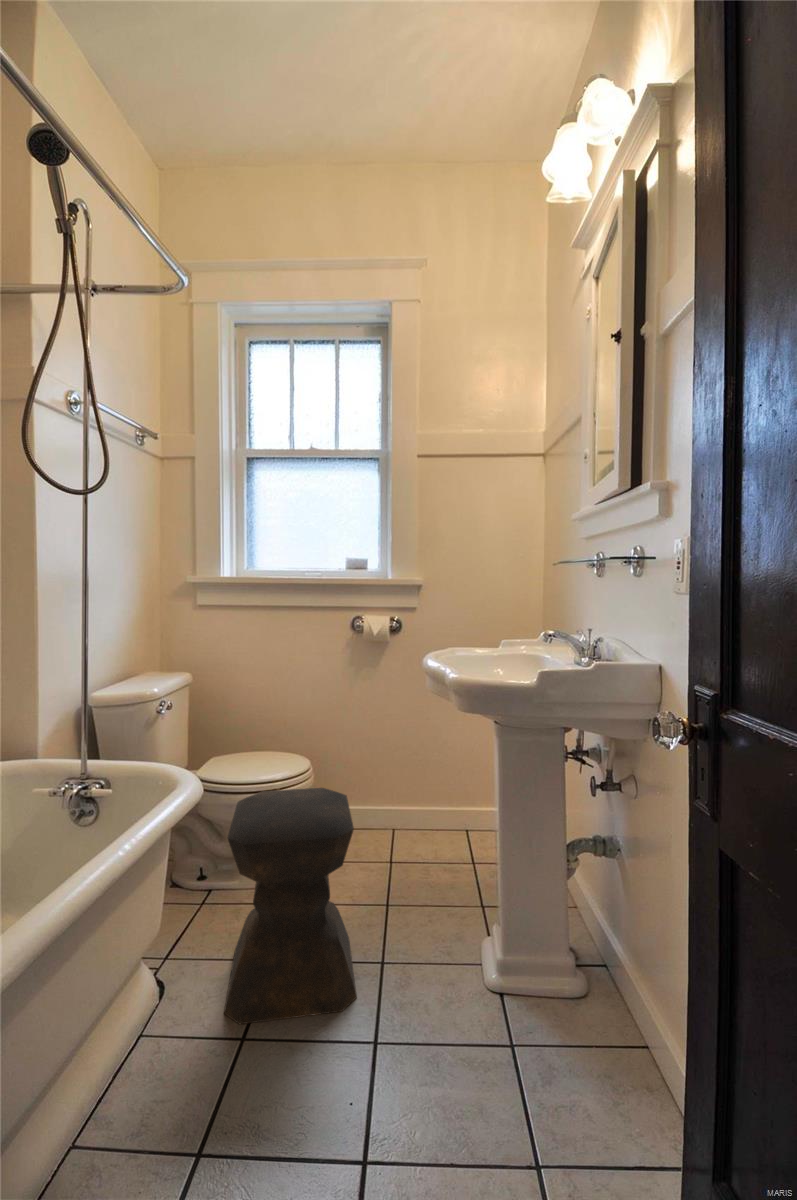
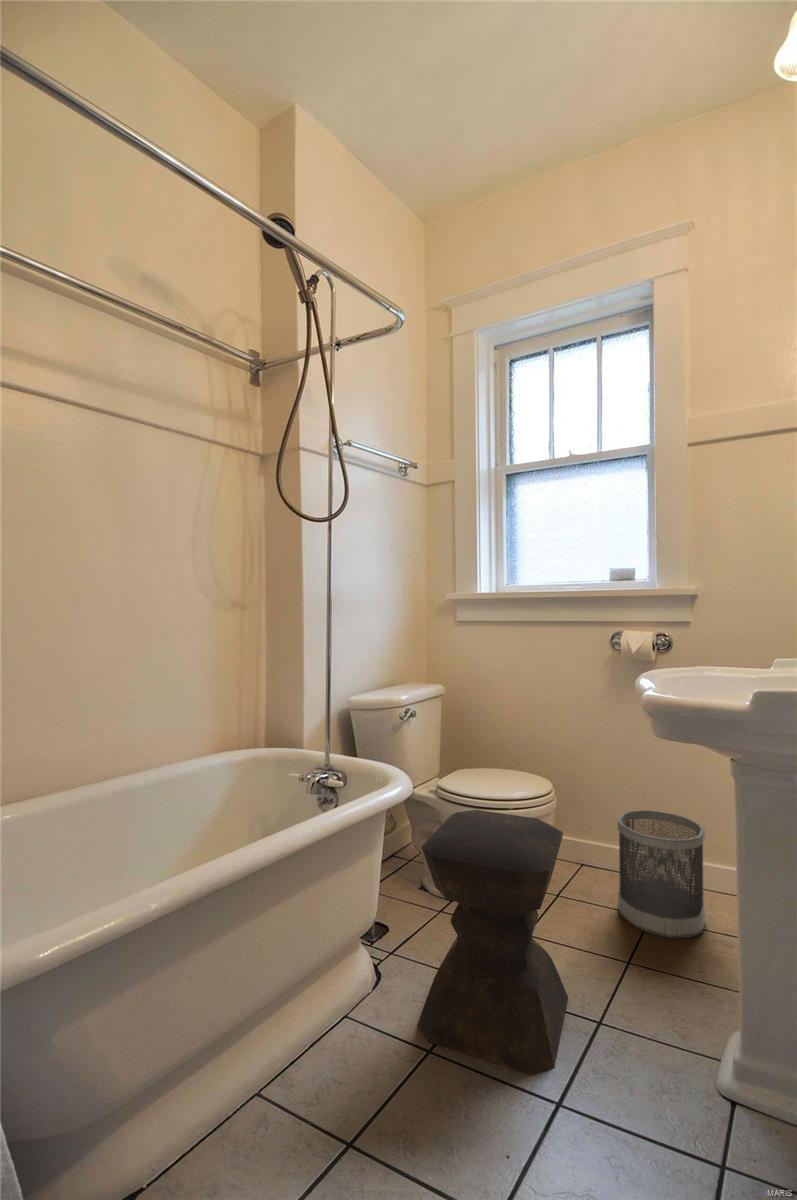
wastebasket: none [363,763,428,865] -> present [618,810,705,938]

